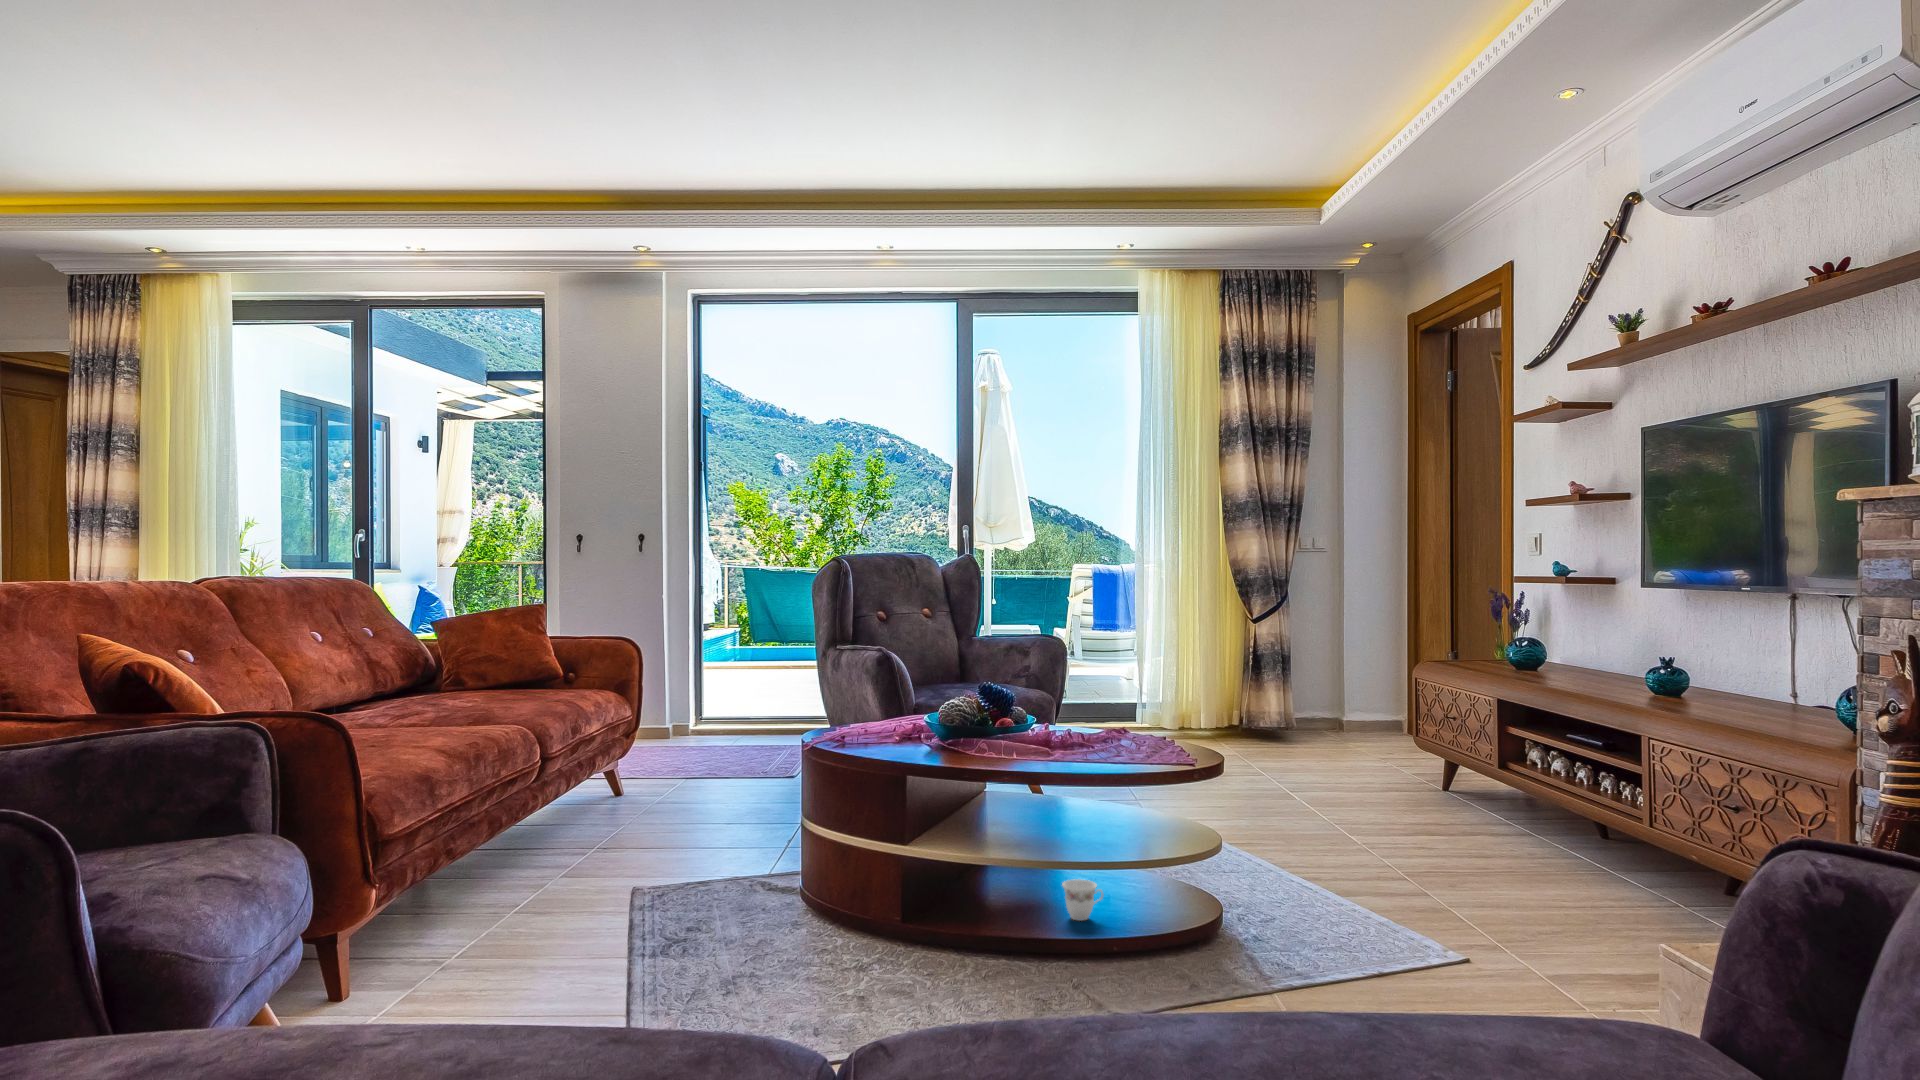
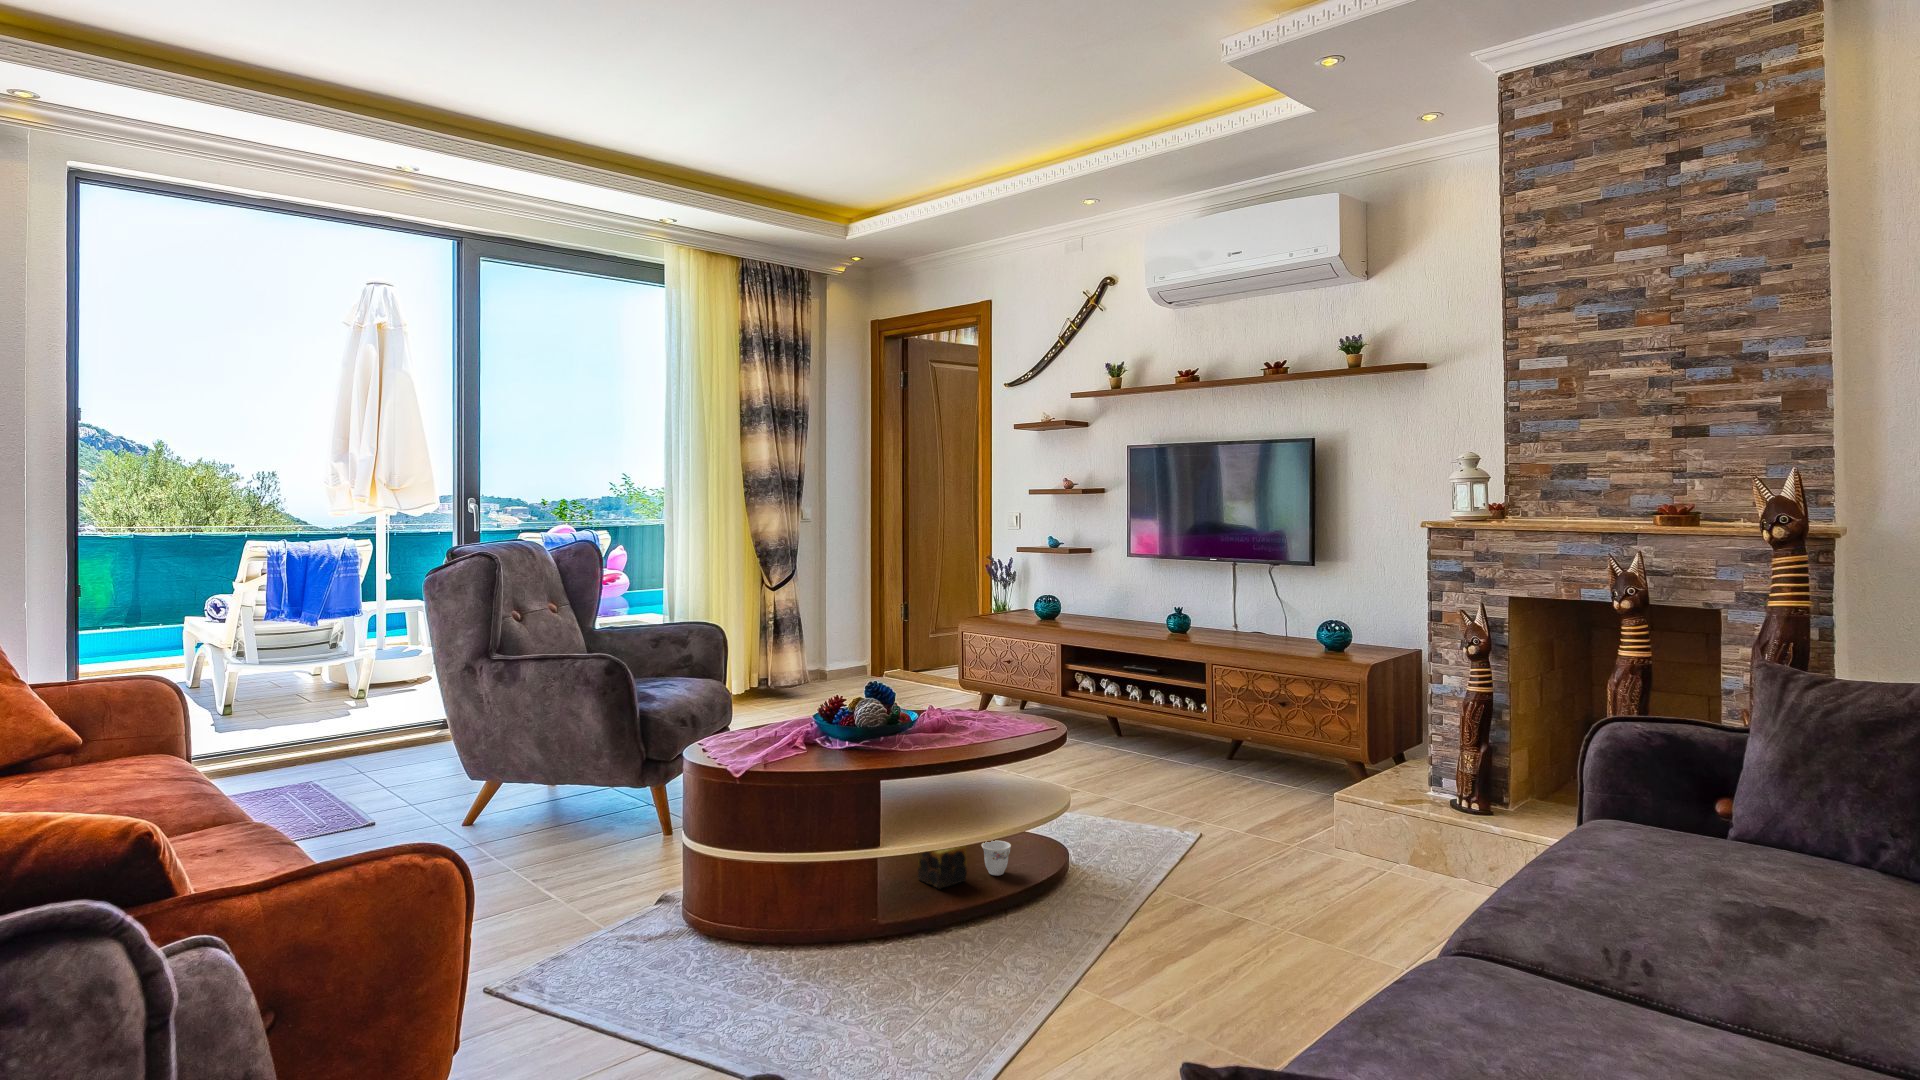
candle: none [992,863,1034,915] -> present [918,846,967,889]

